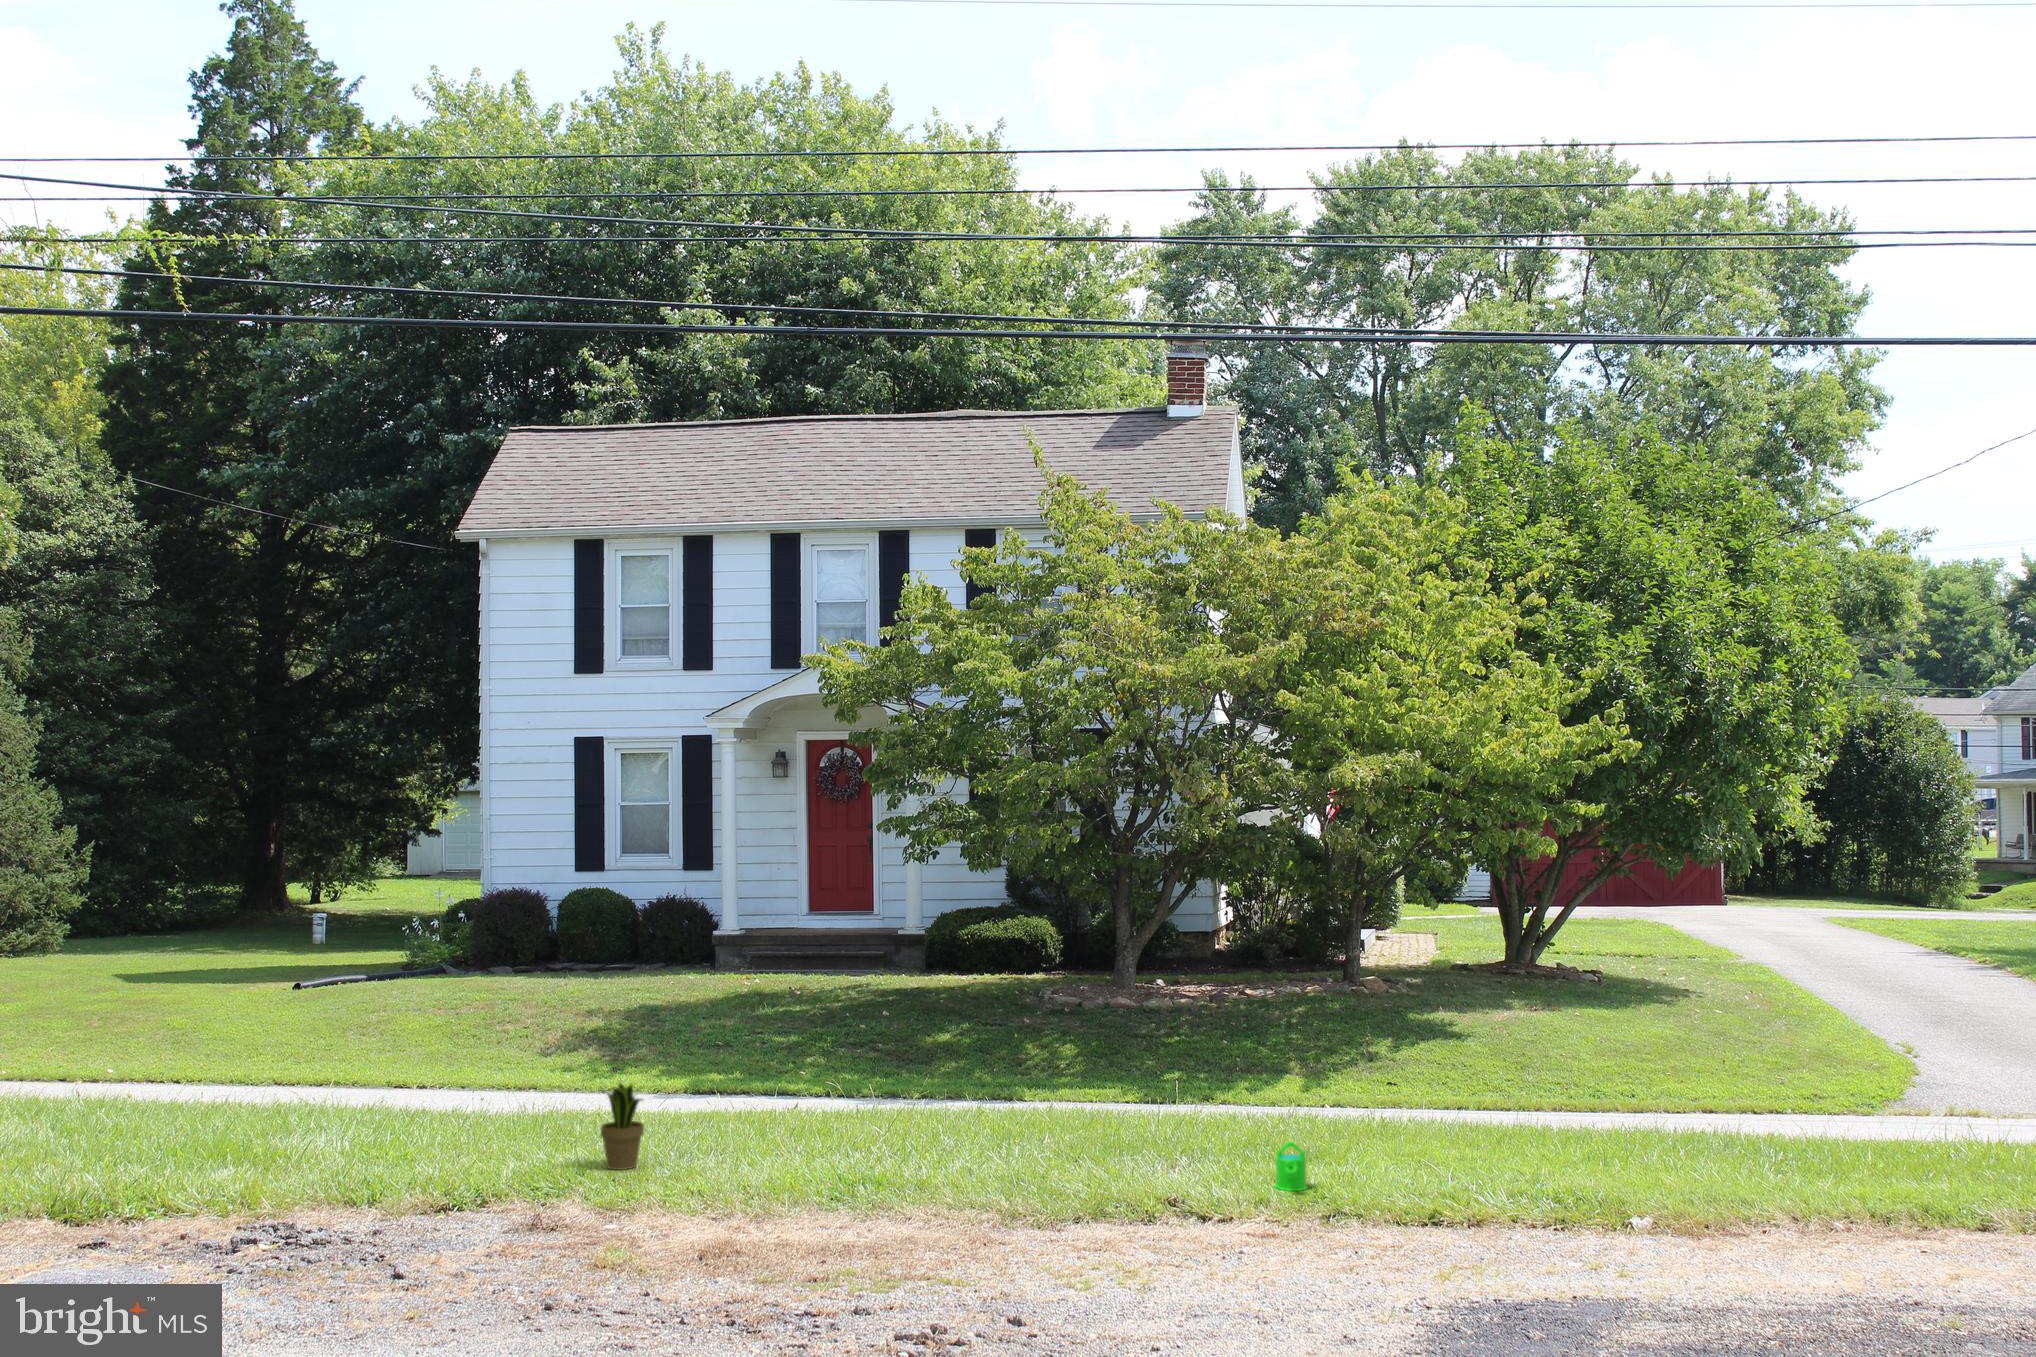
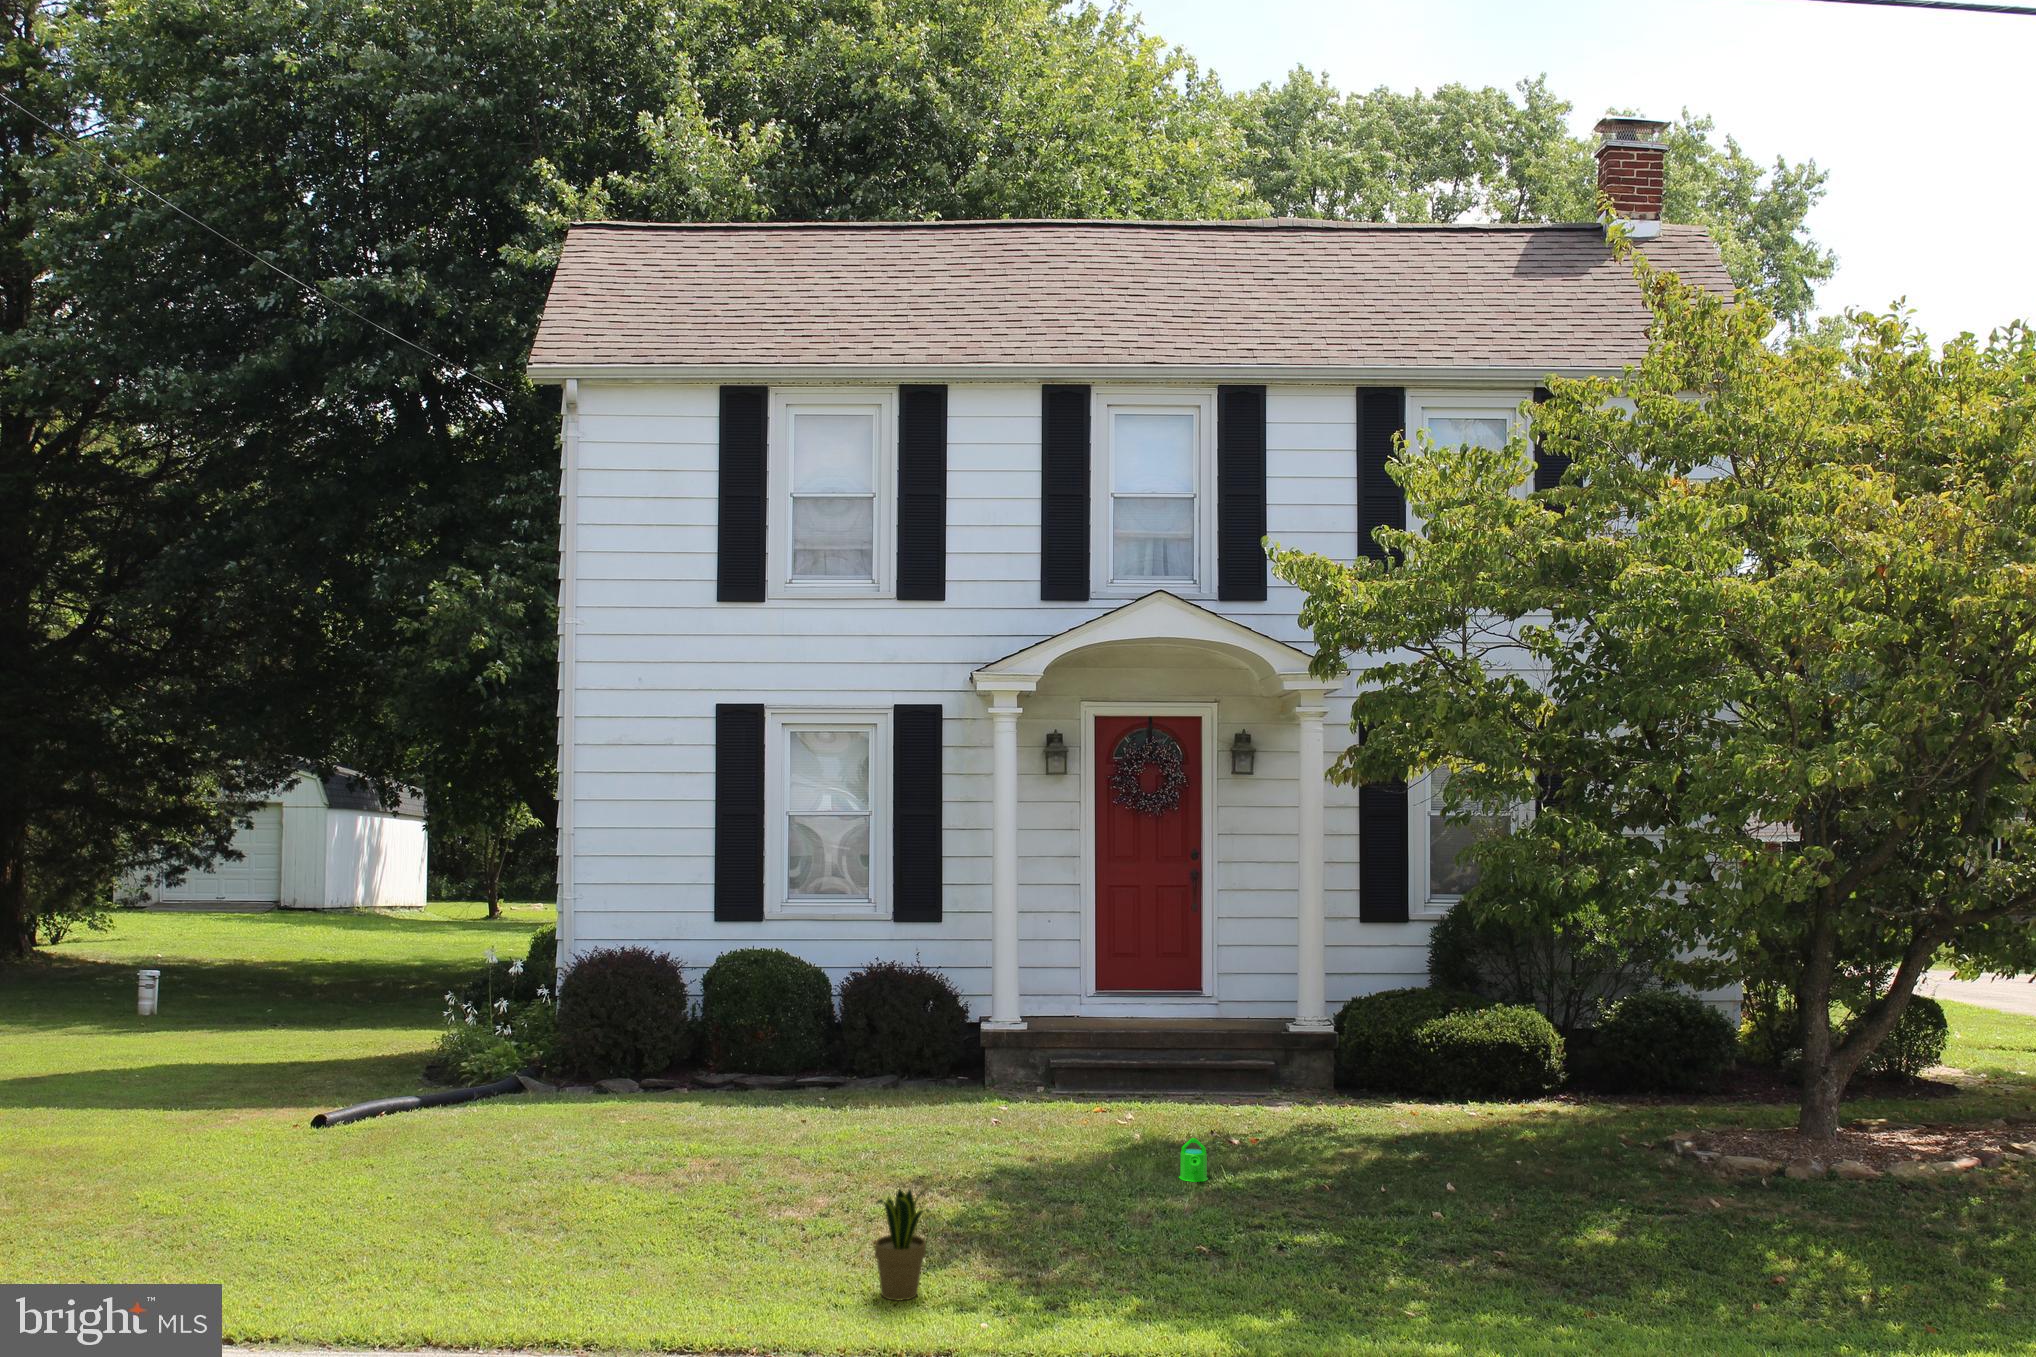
potted plant: present [600,1083,644,1170] -> present [875,1189,930,1301]

